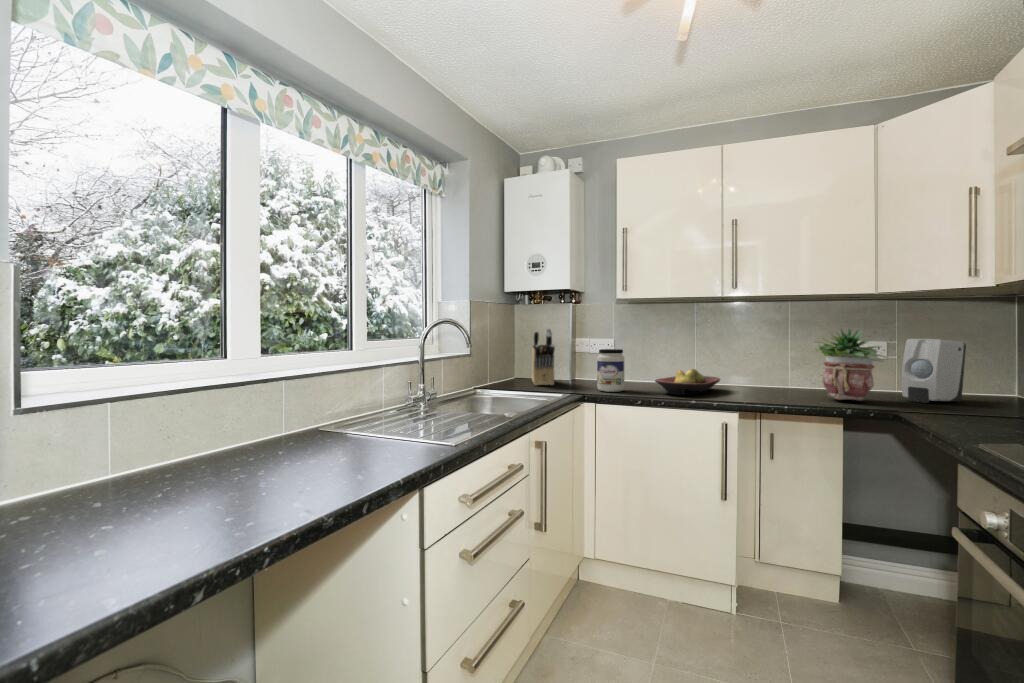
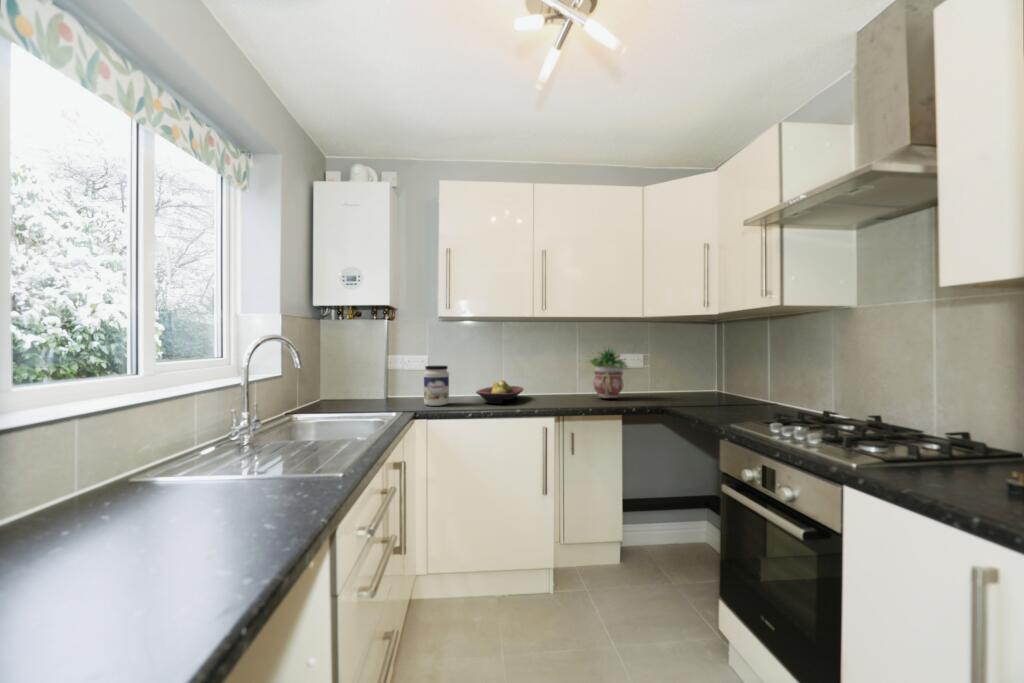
knife block: present [532,328,555,386] -> none [343,346,378,405]
soap dispenser: present [902,339,966,403] -> none [635,353,664,396]

